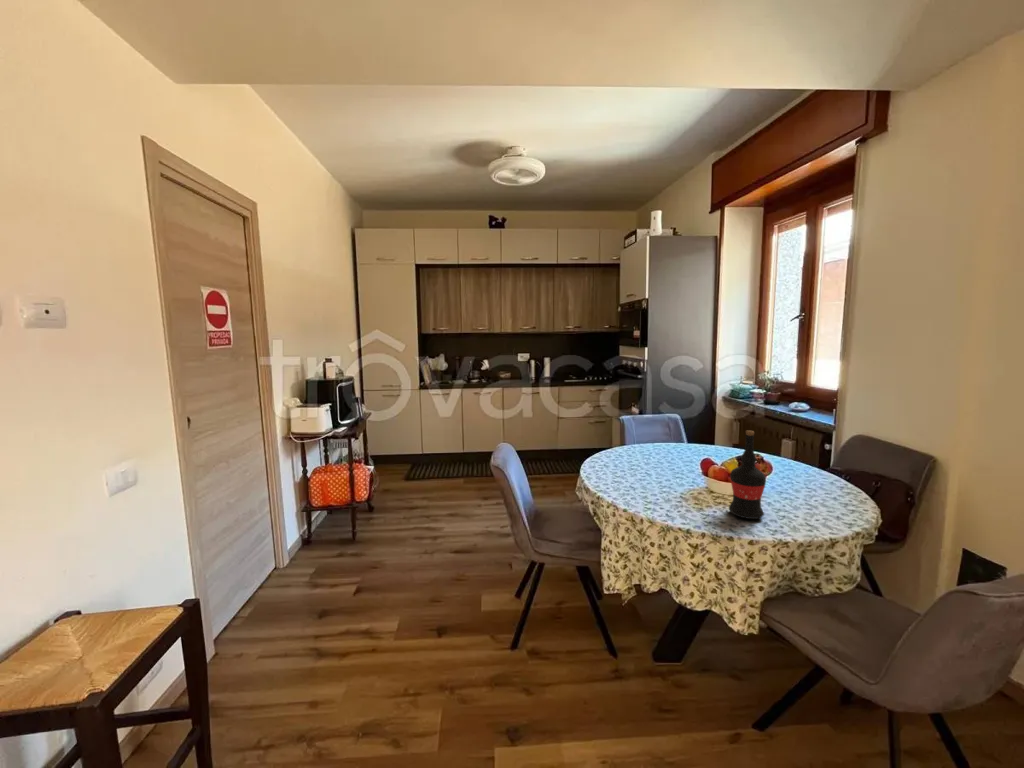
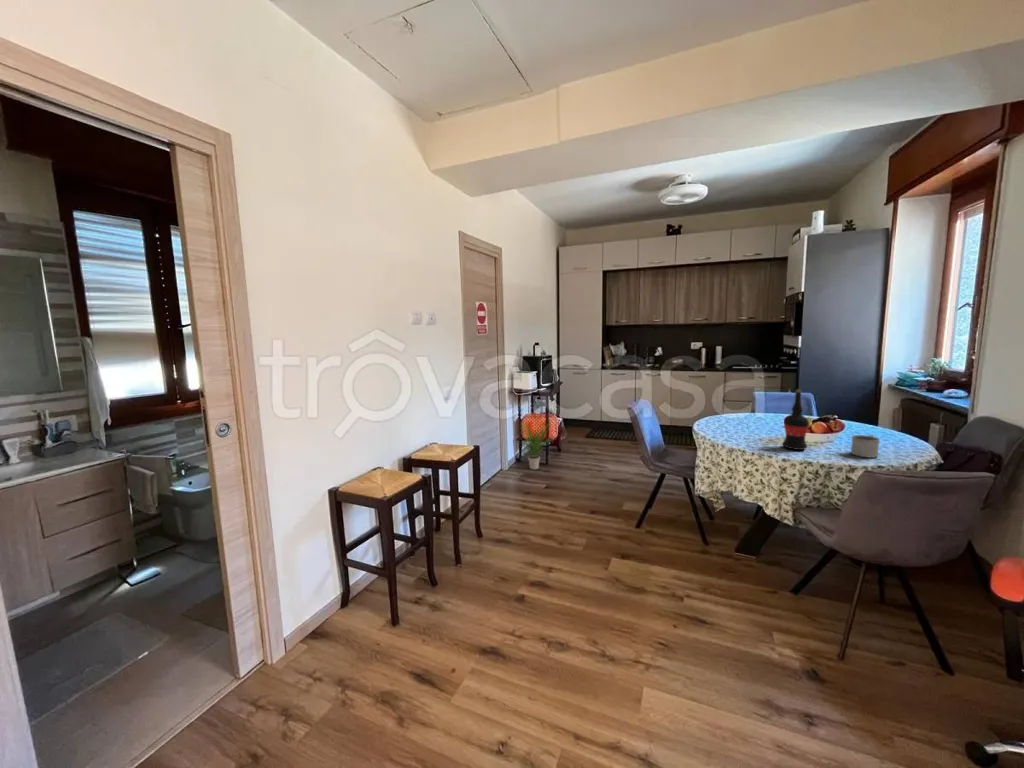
potted plant: none [290,478,367,555] -> present [524,425,554,470]
mug: none [807,483,845,519] -> present [851,435,880,458]

